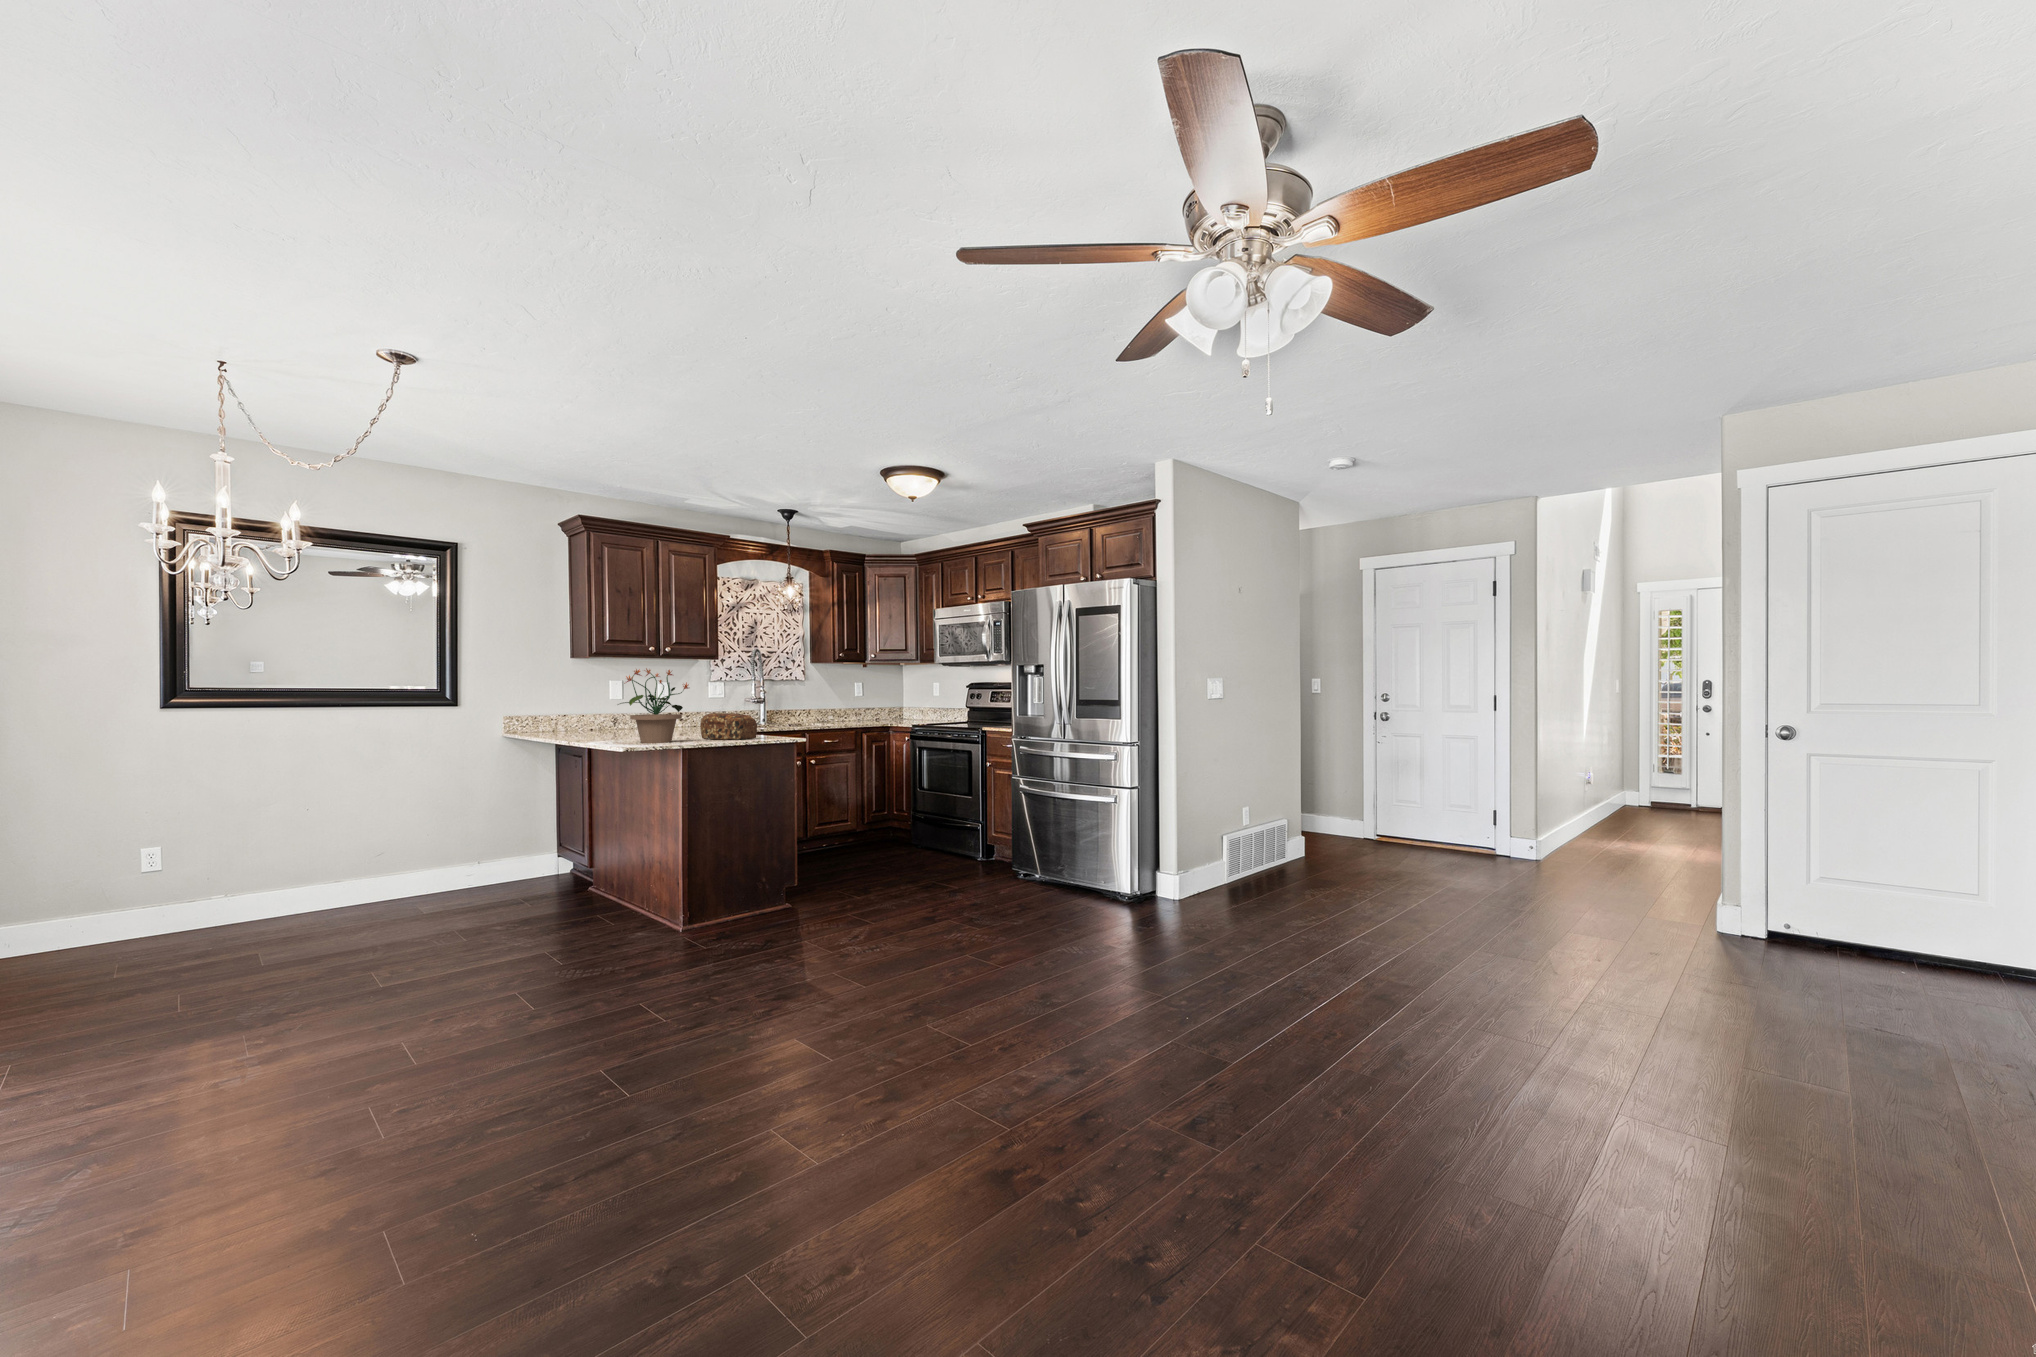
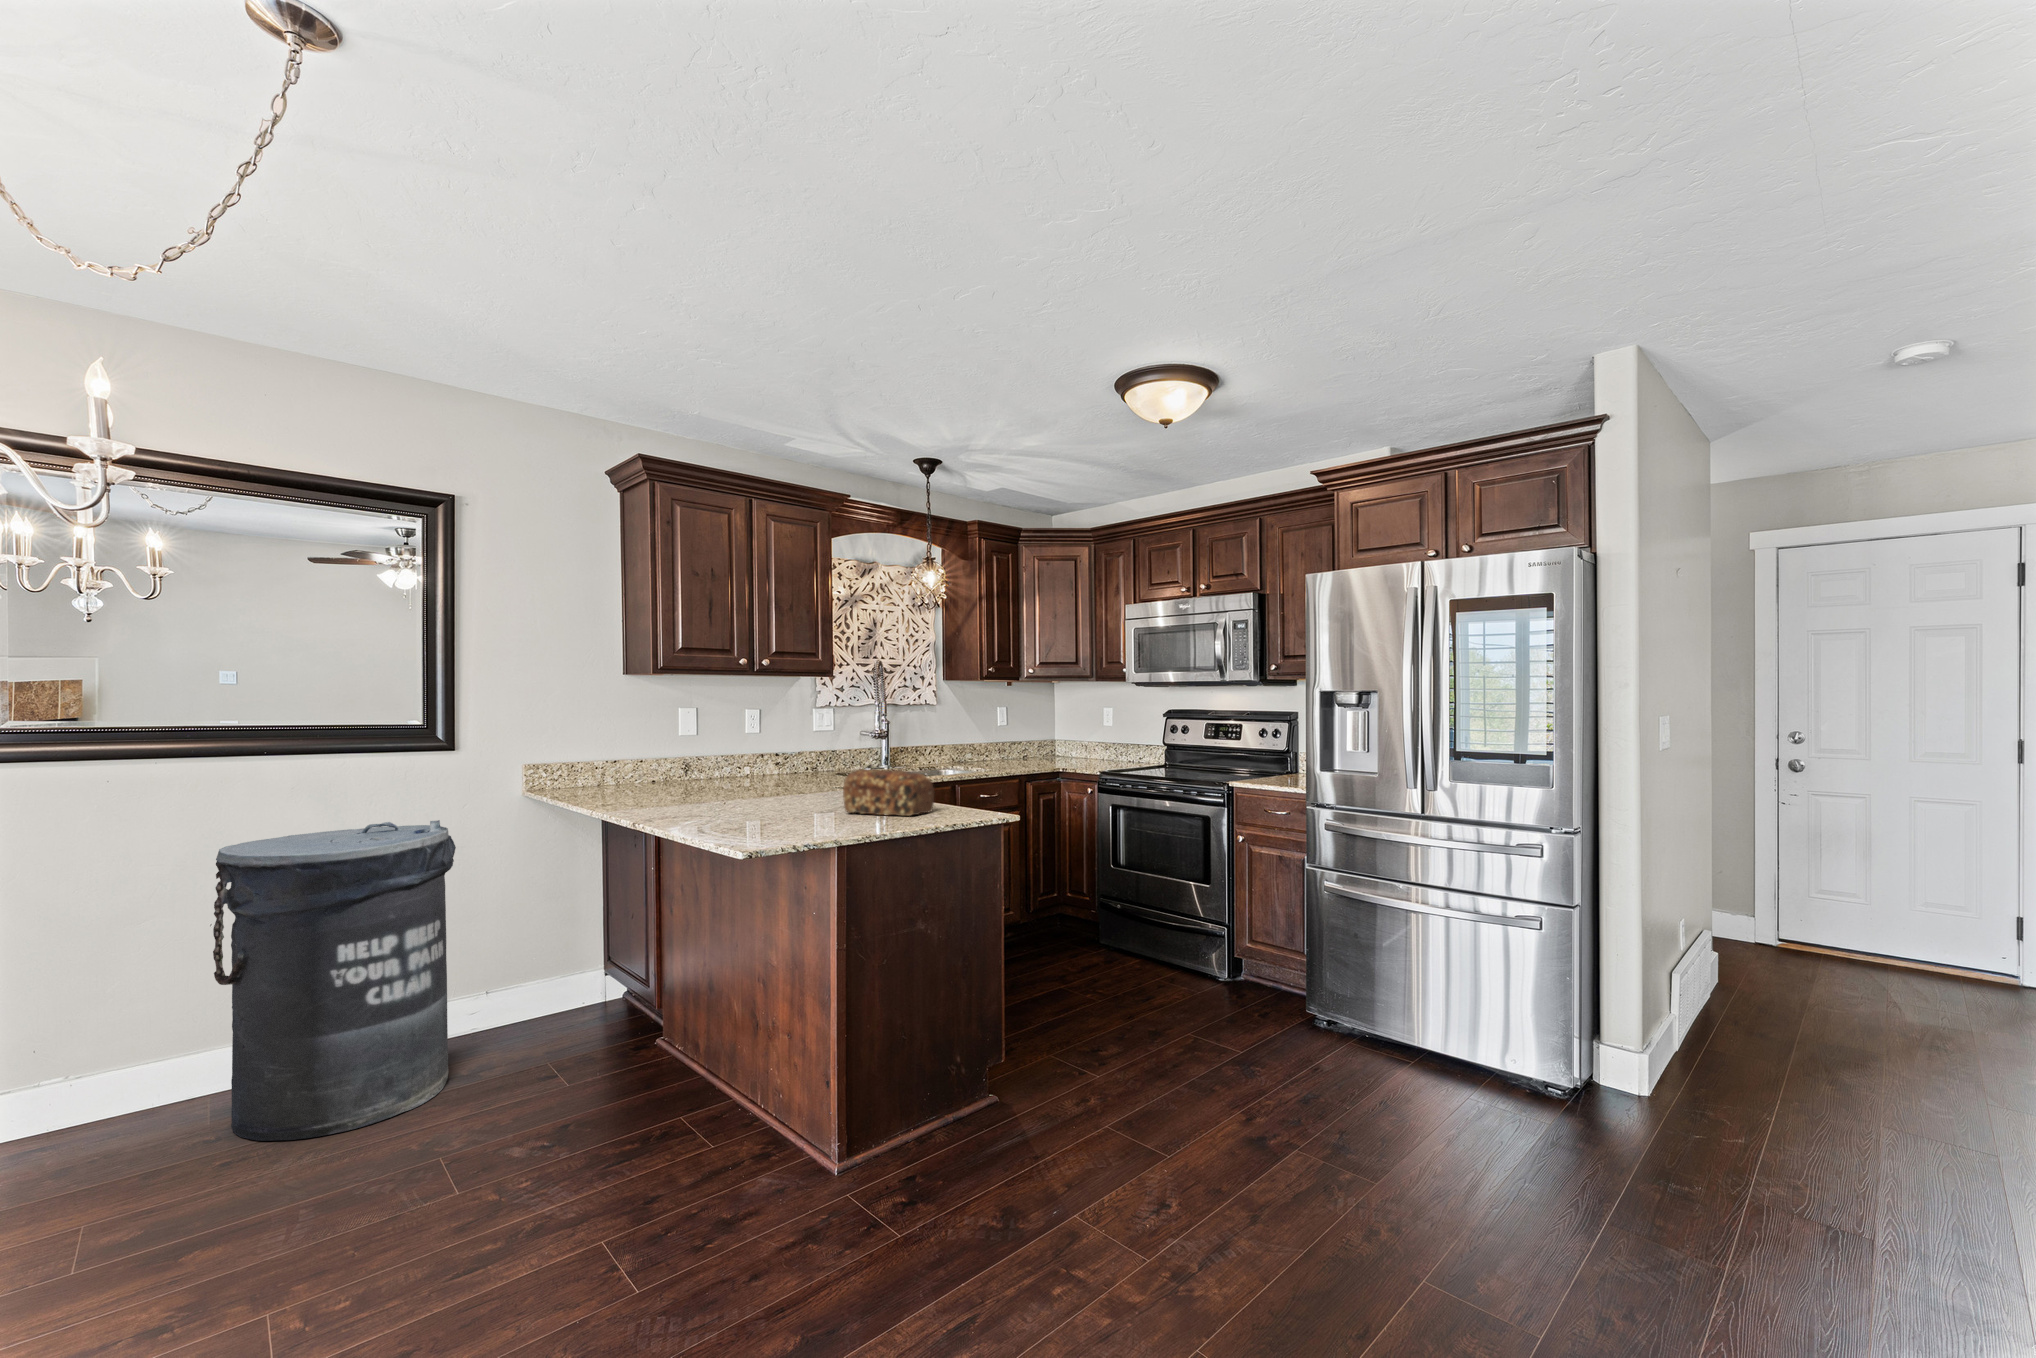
potted plant: present [618,668,688,743] -> none [714,696,838,828]
trash can: none [316,747,460,927] -> present [213,820,456,1141]

